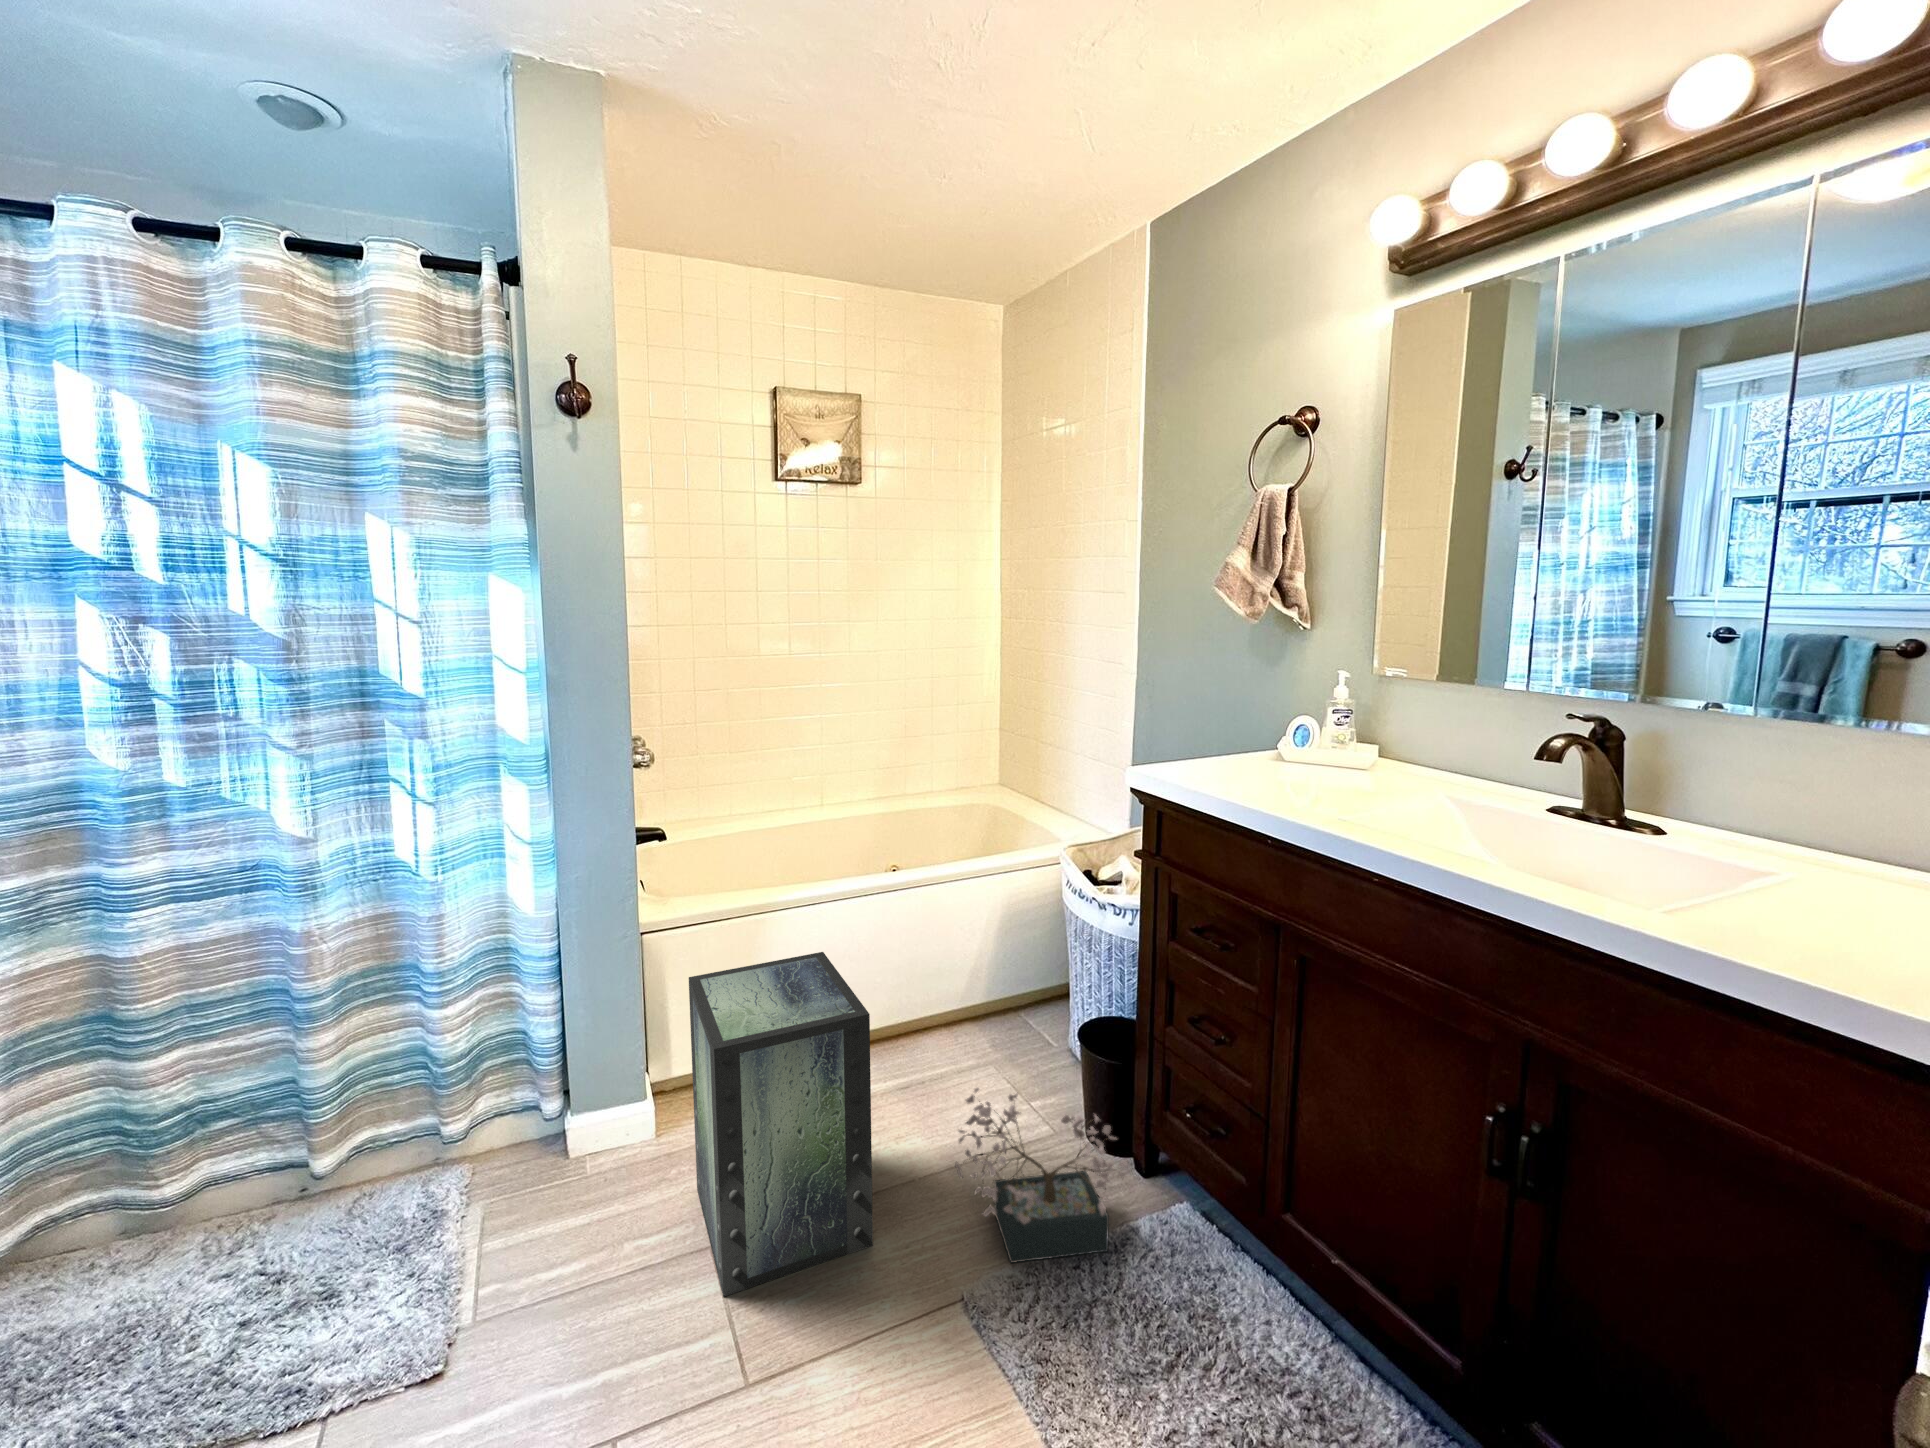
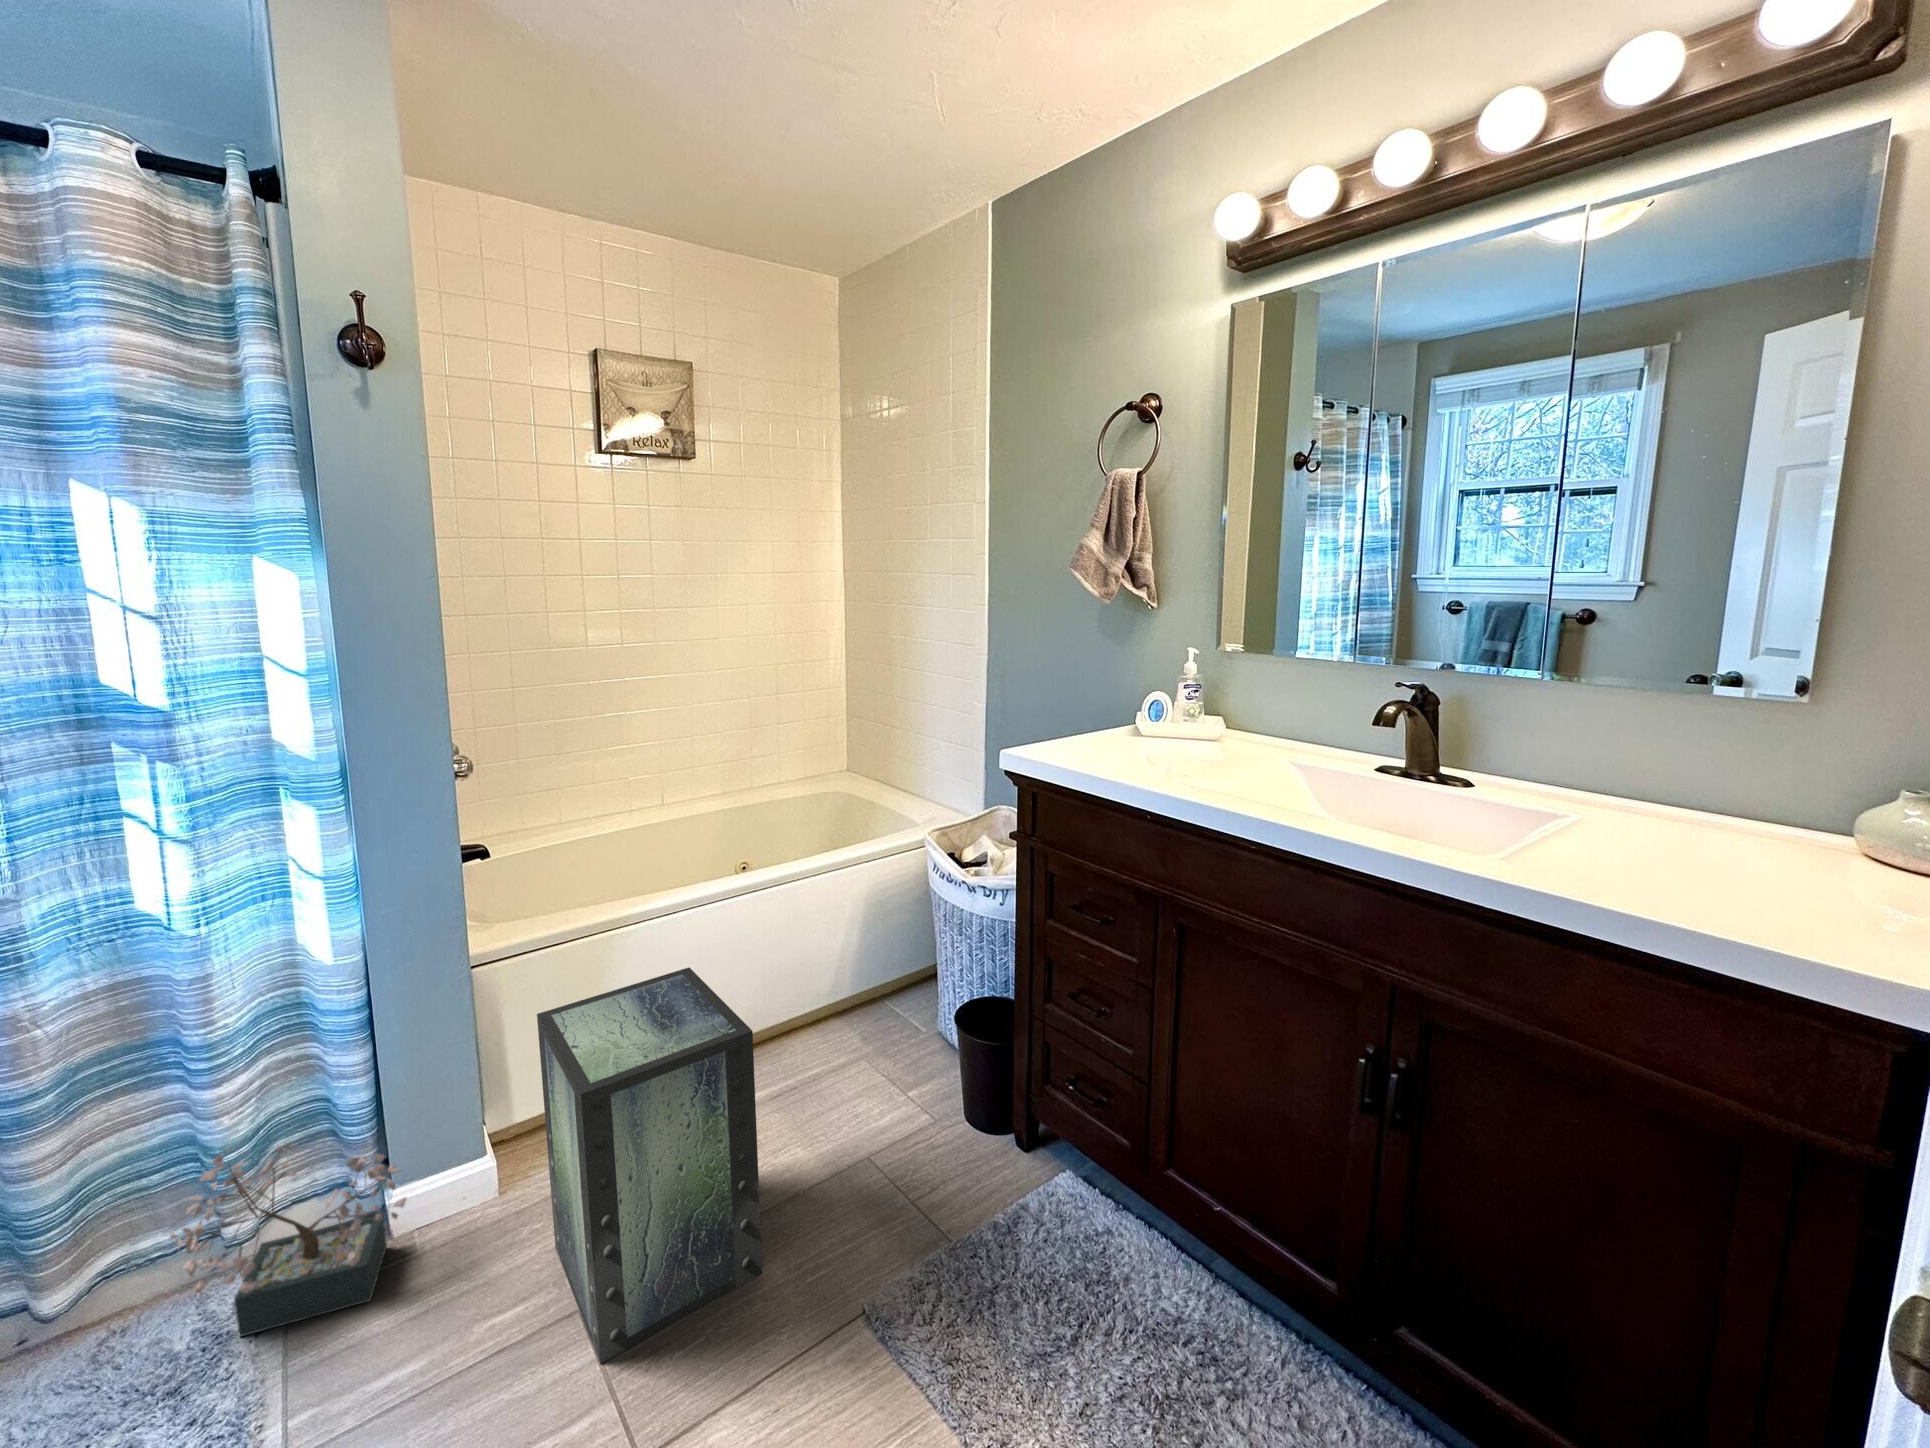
decorative plant: present [955,1088,1128,1263] -> present [170,1143,407,1337]

